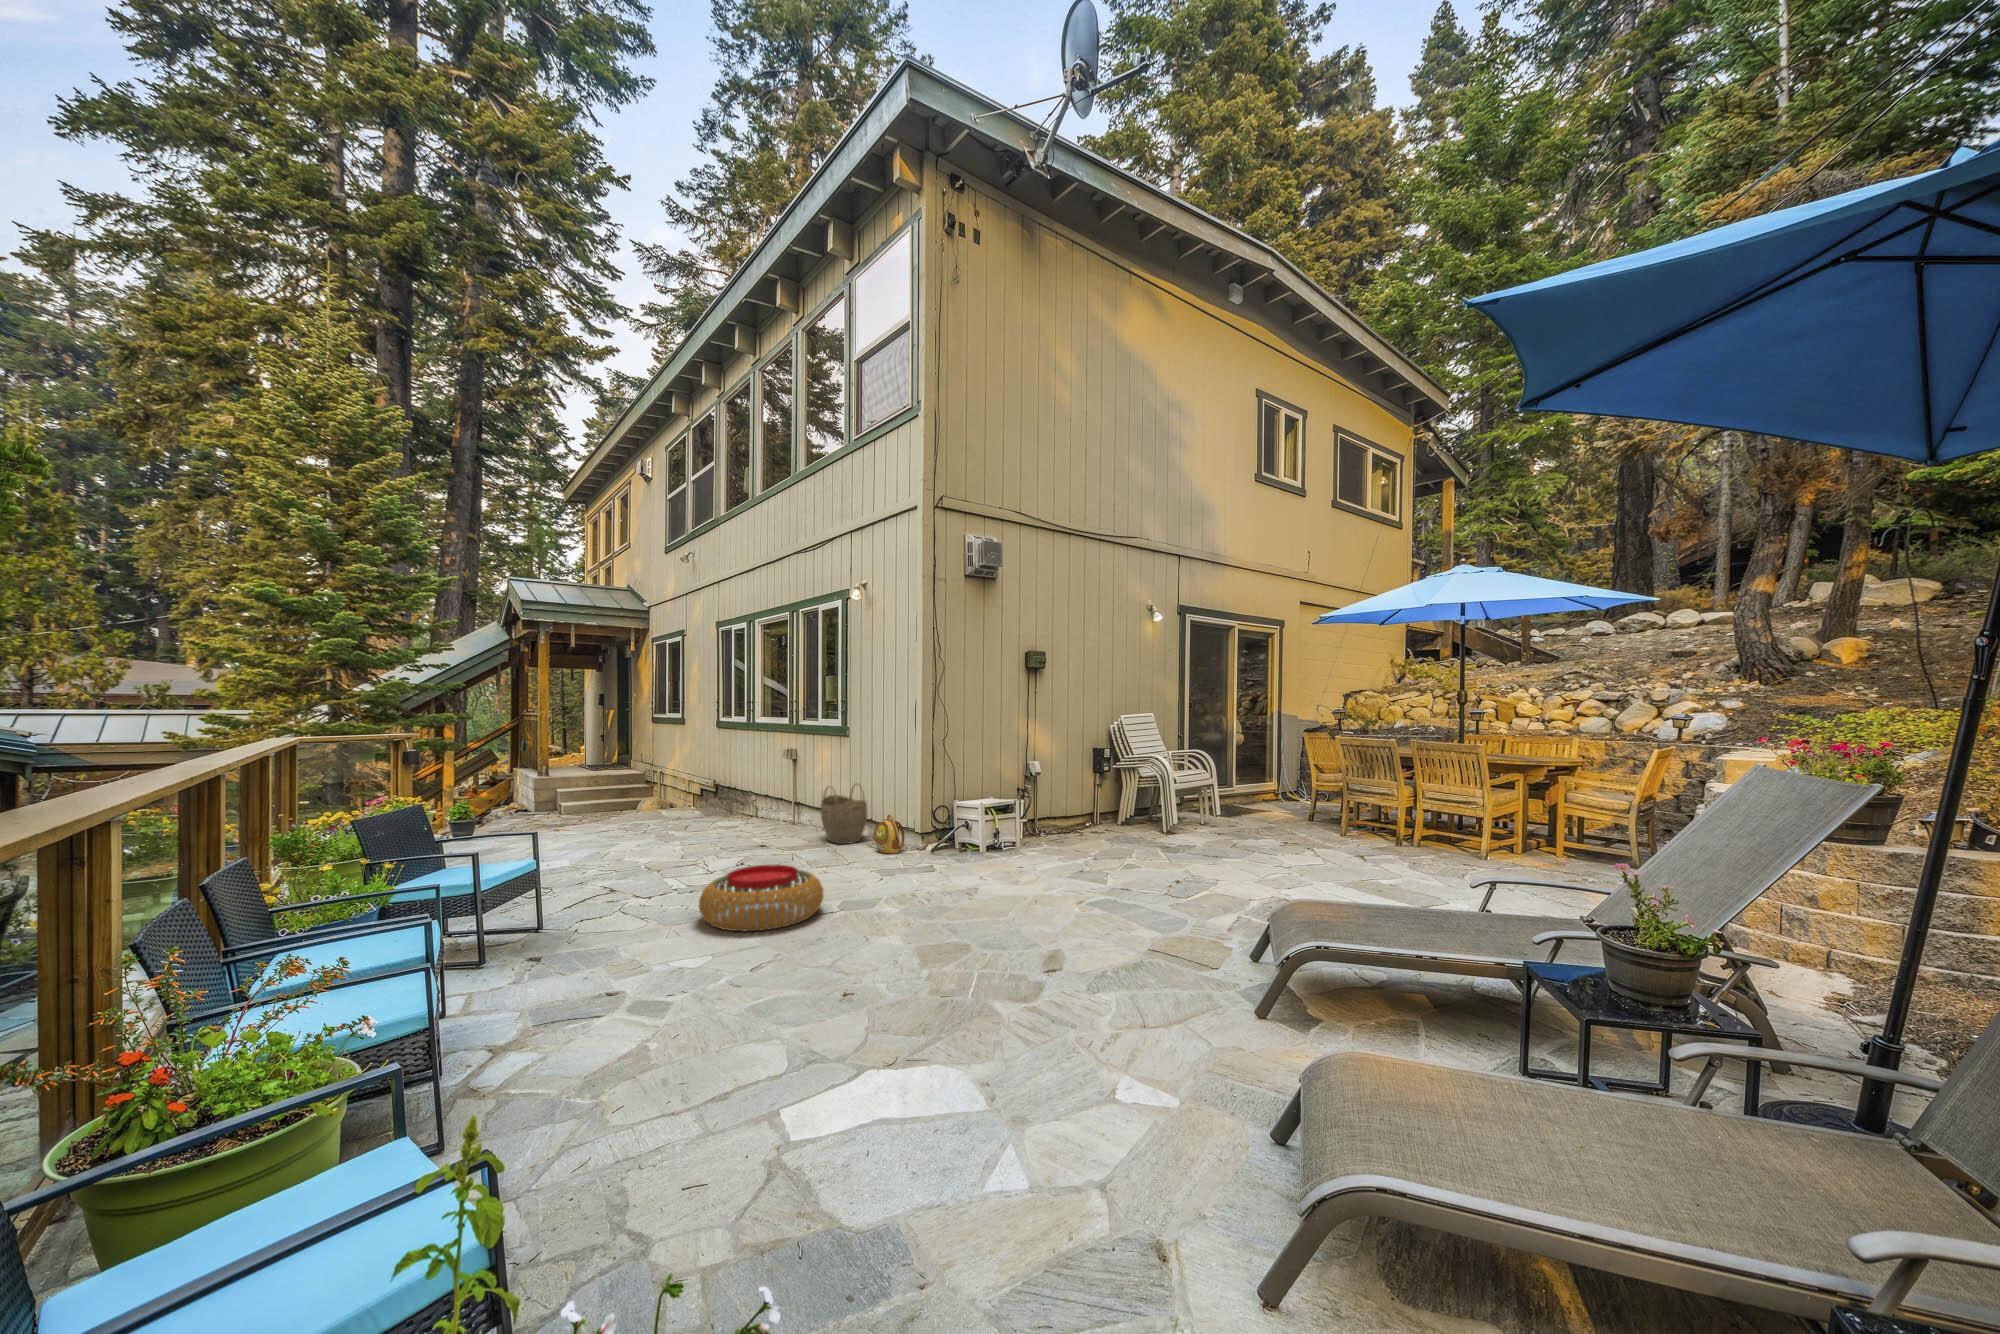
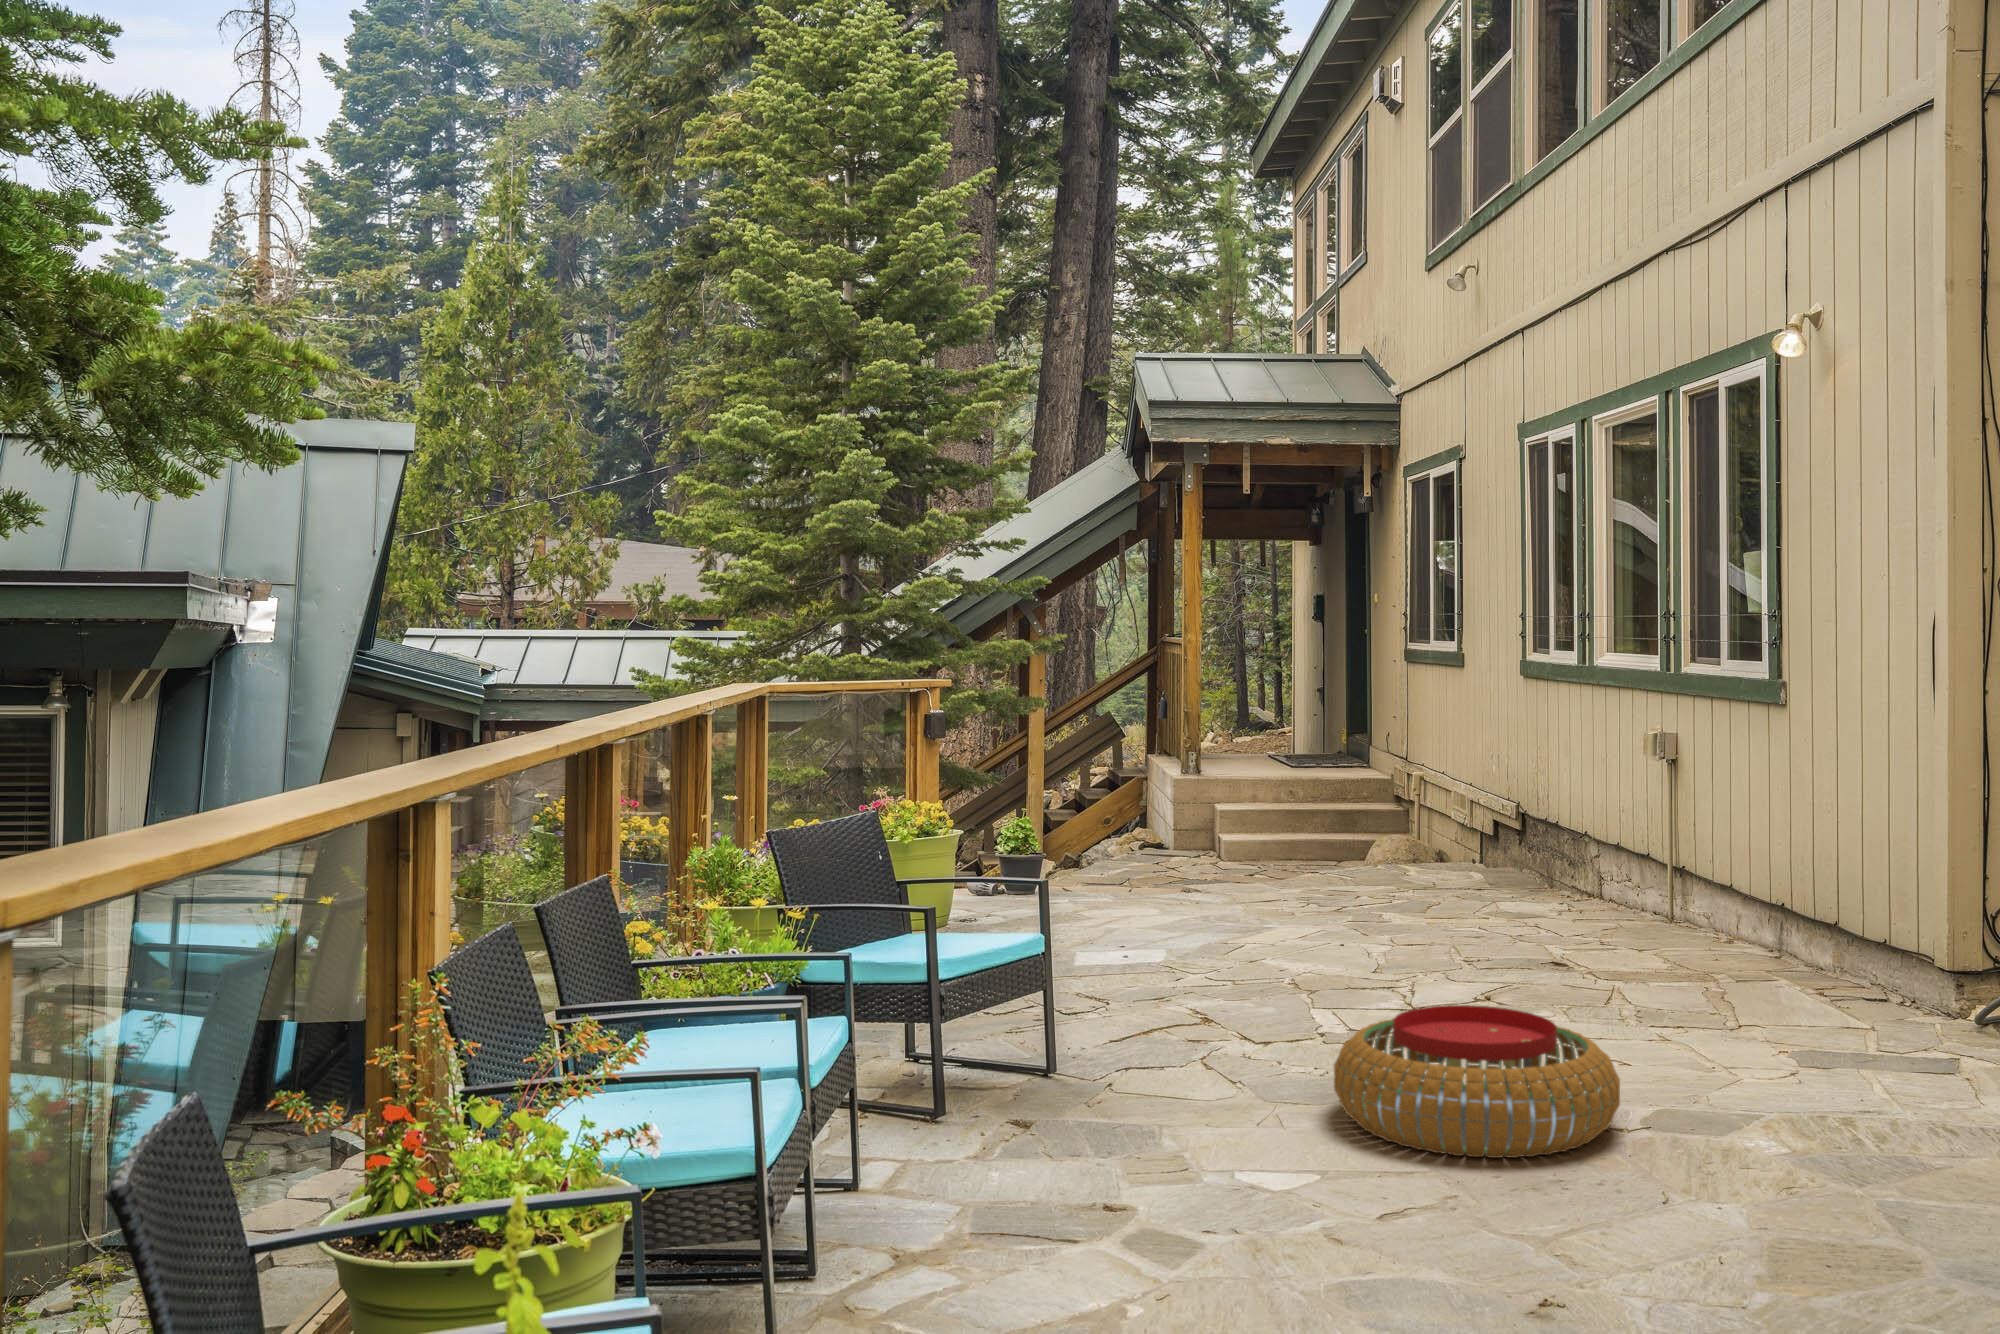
woven basket: present [821,784,867,844] -> none [1705,832,1827,984]
backpack: present [873,815,904,854] -> none [1829,923,1919,1028]

